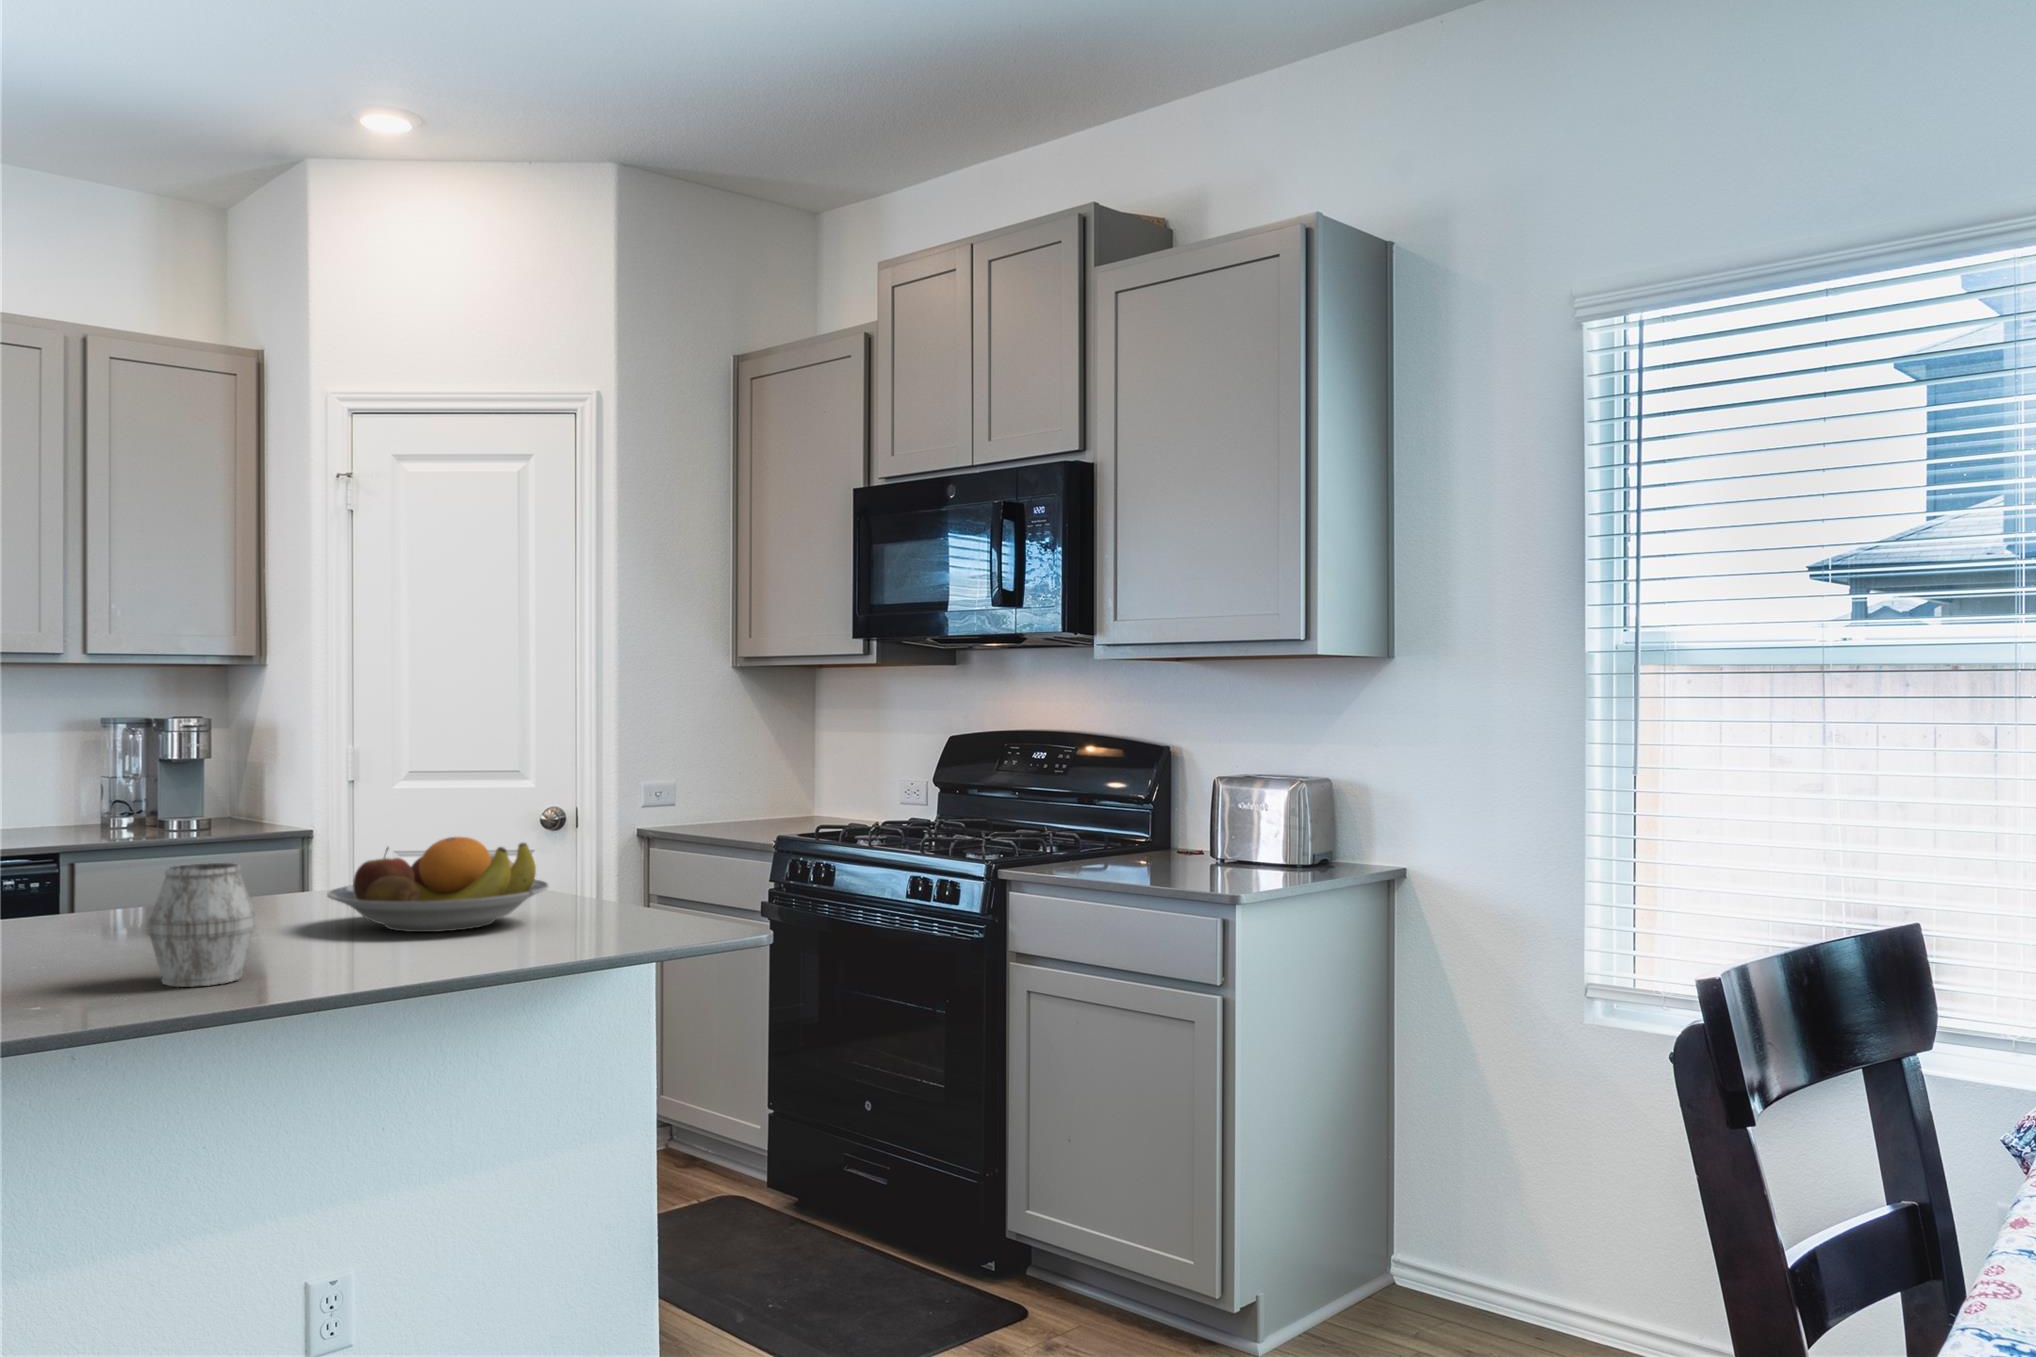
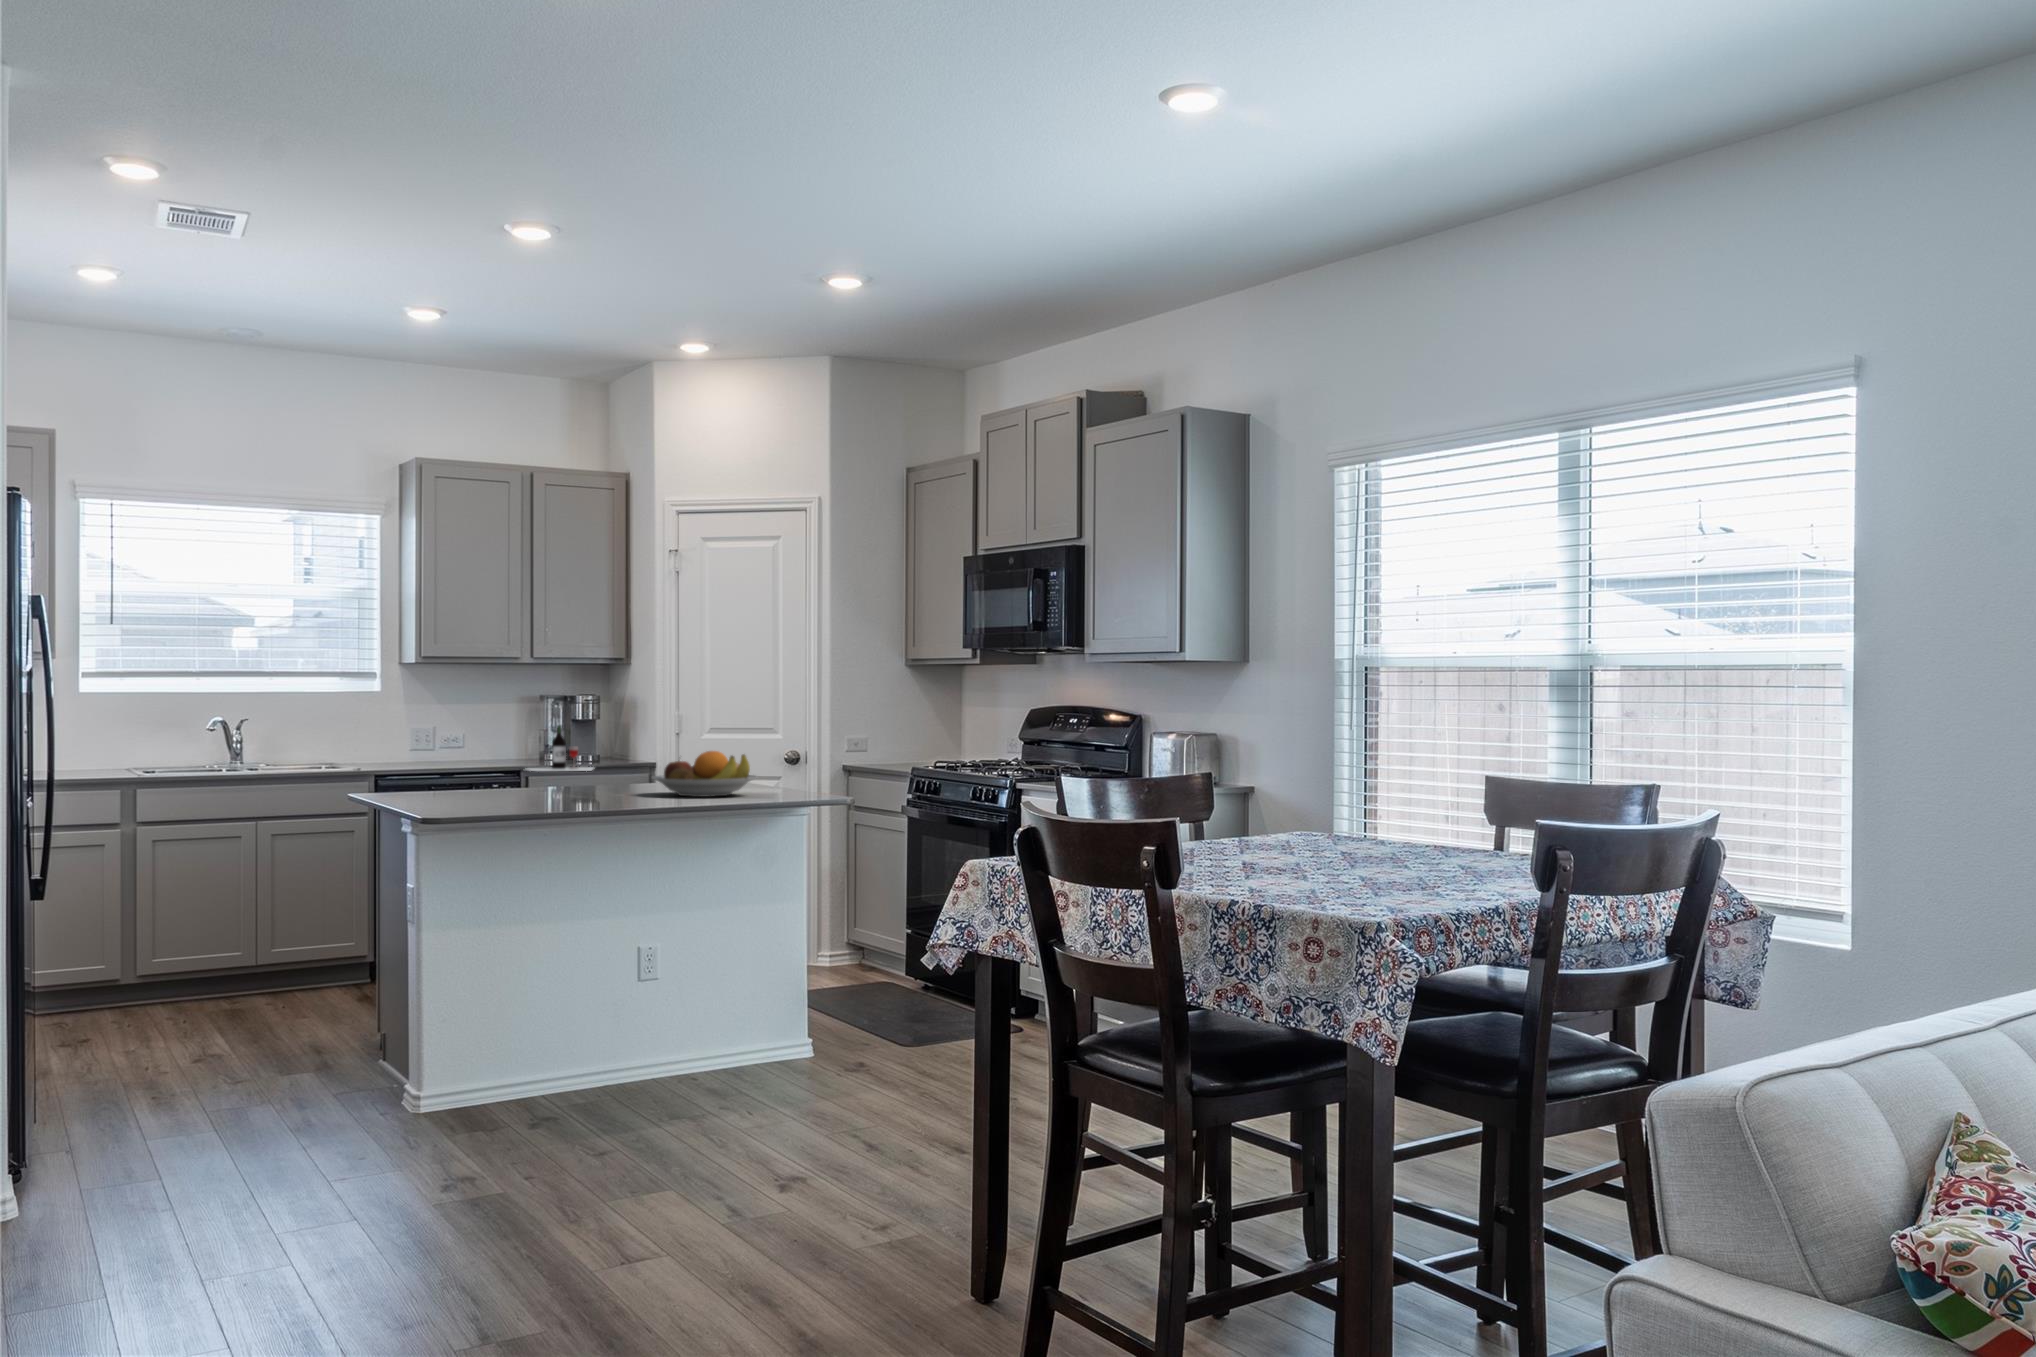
wine bottle: none [59,770,204,854] -> present [526,726,595,771]
mug: present [148,863,256,987] -> none [573,753,617,805]

